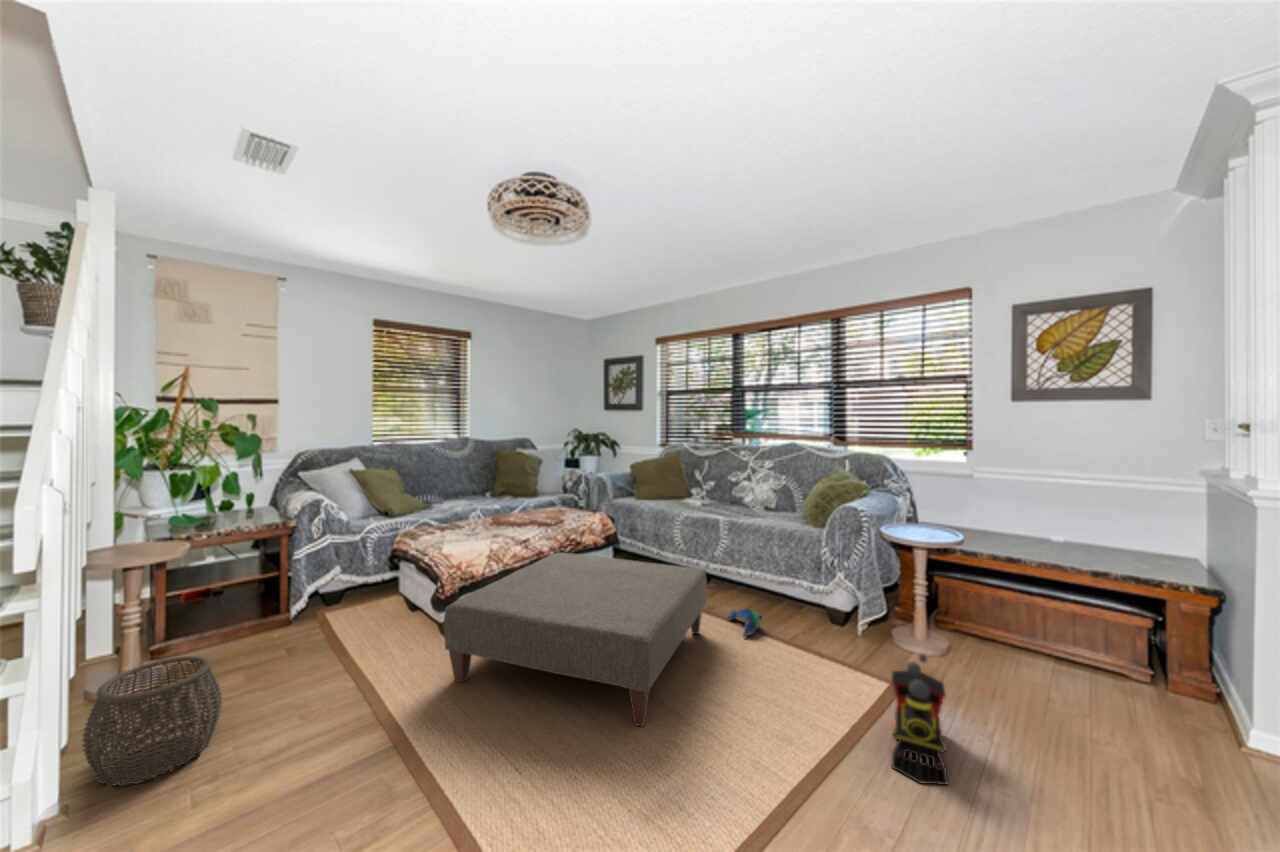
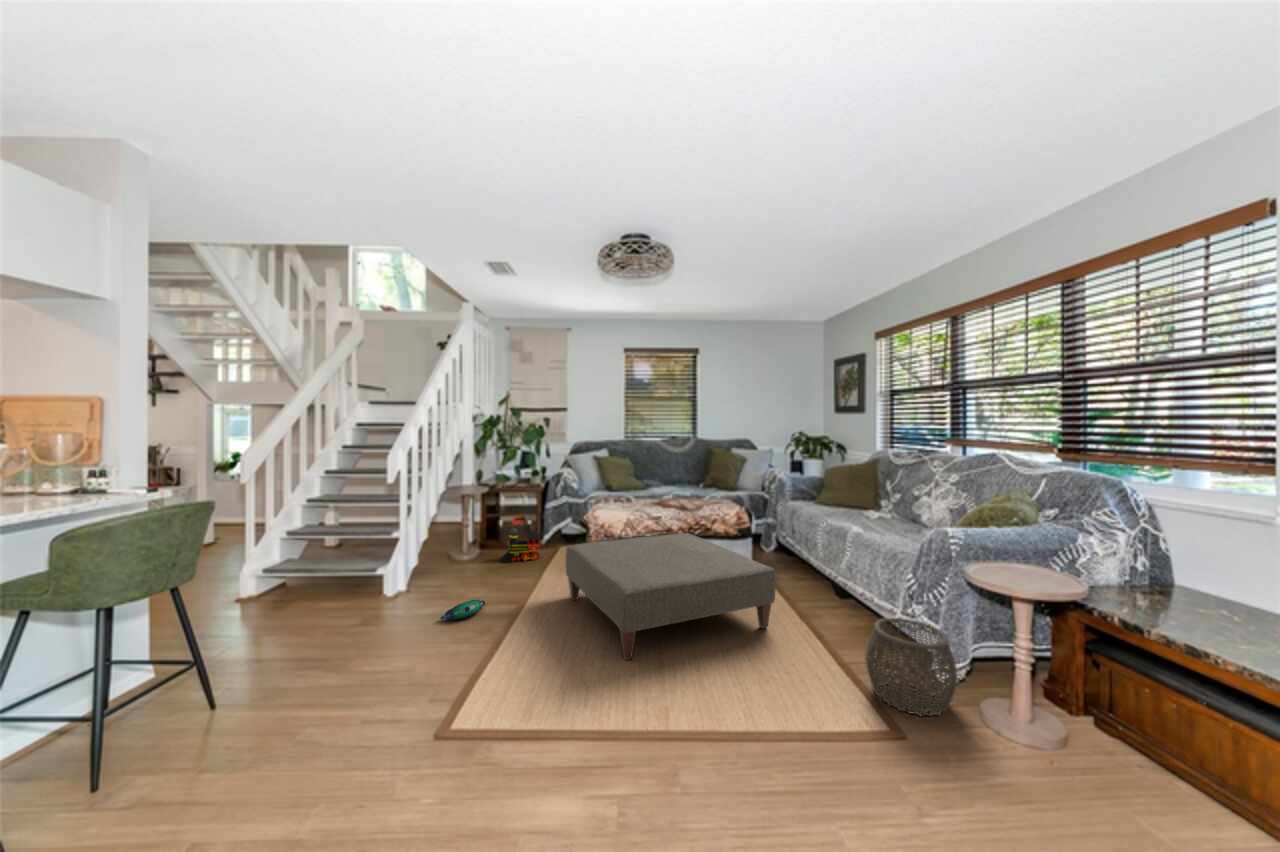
plush toy: present [728,609,762,637] -> present [440,600,485,621]
toy train: present [891,654,948,785] -> present [498,521,540,563]
woven basket: present [82,656,222,786] -> present [866,618,958,716]

